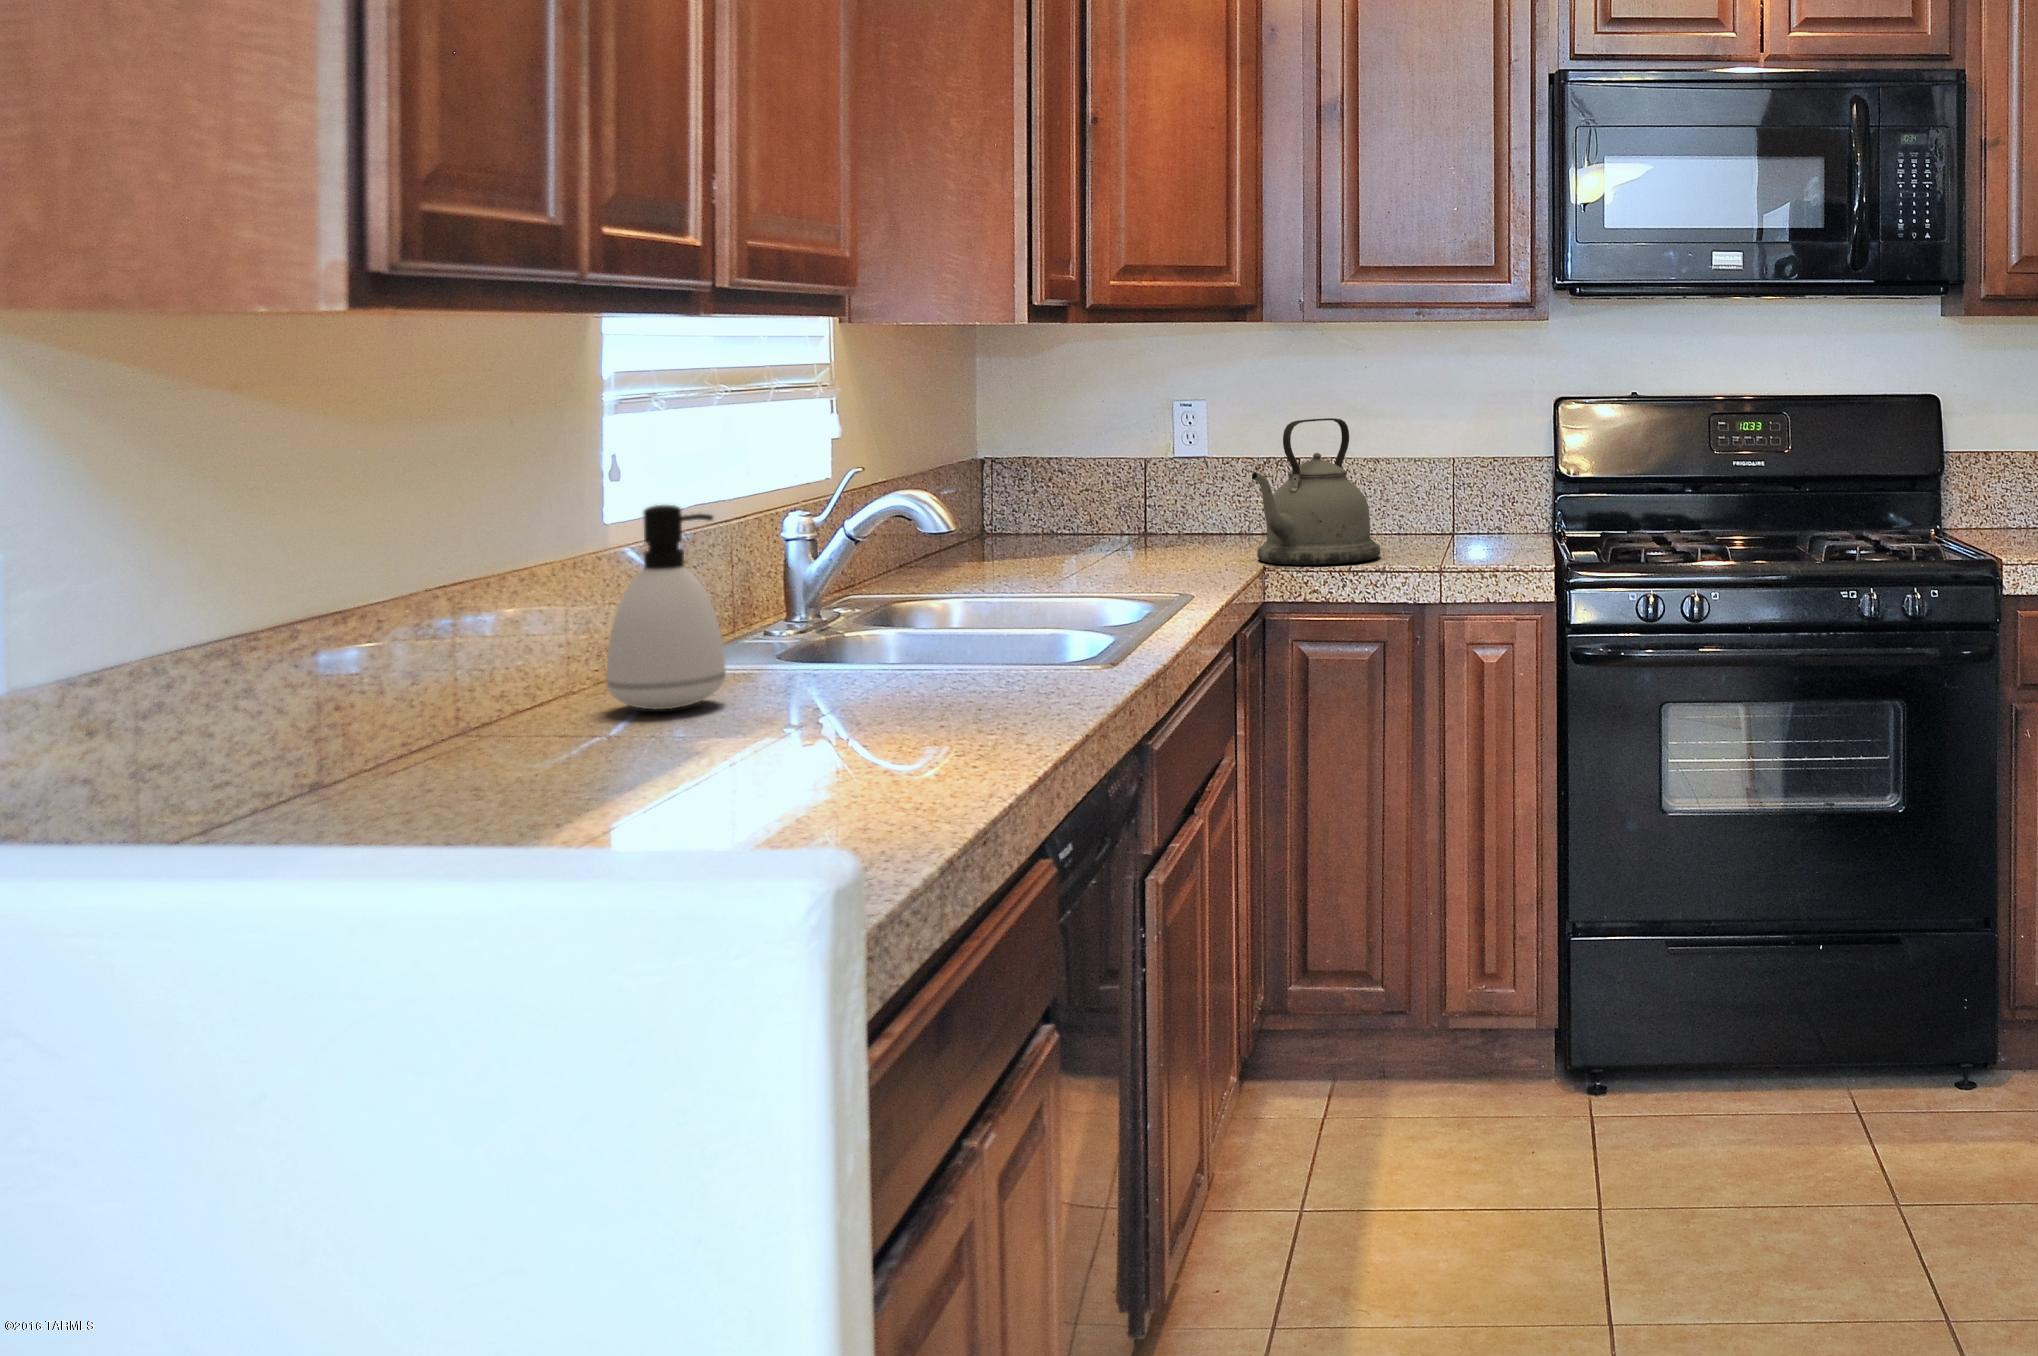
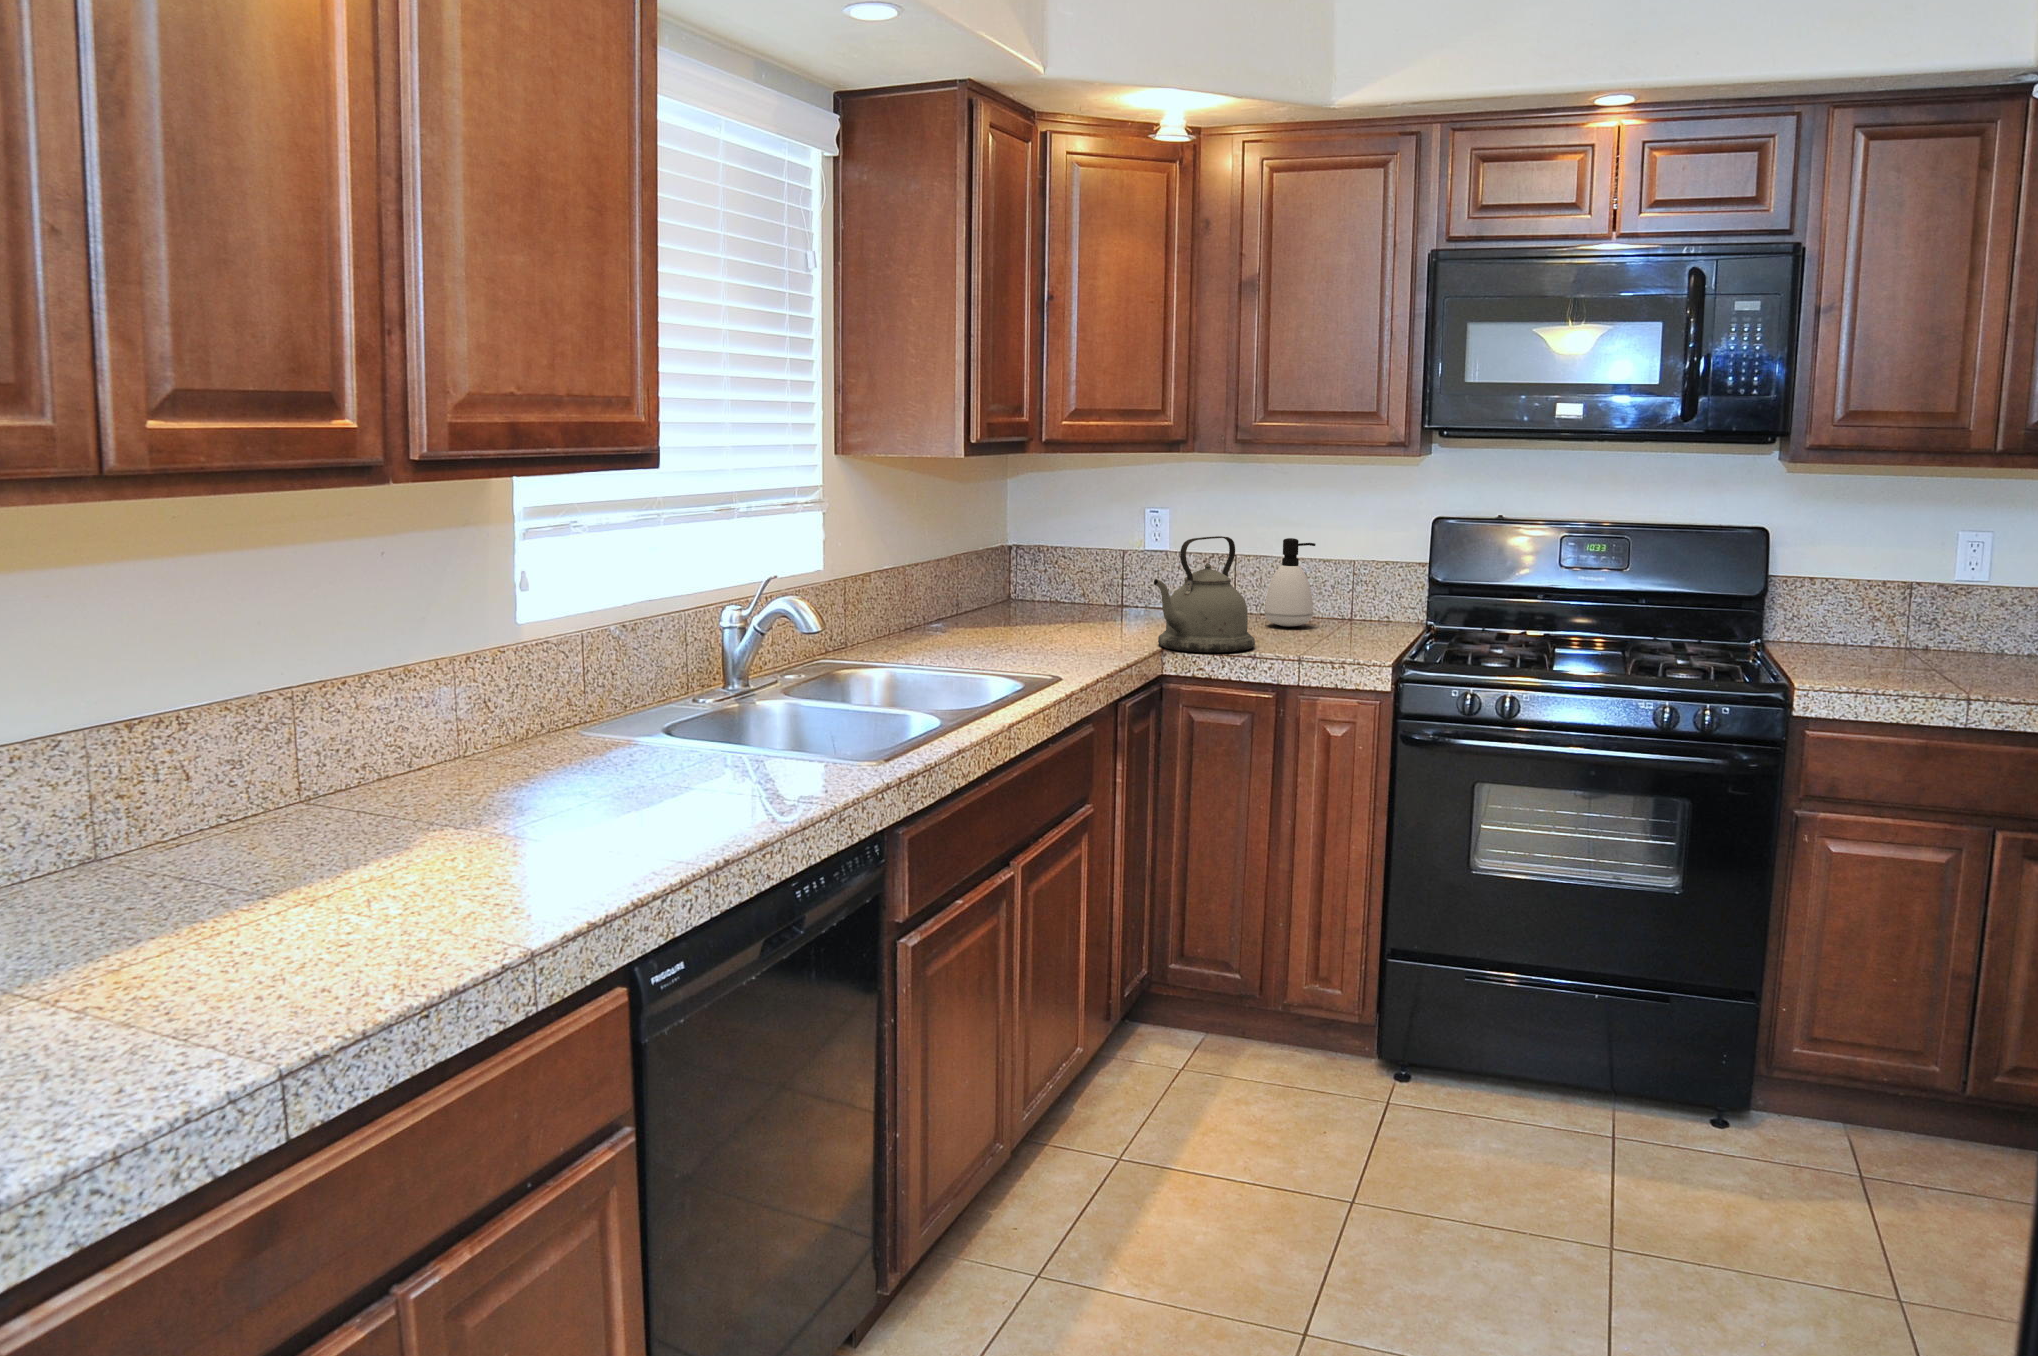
soap dispenser: present [606,505,726,709] -> present [1265,538,1316,627]

